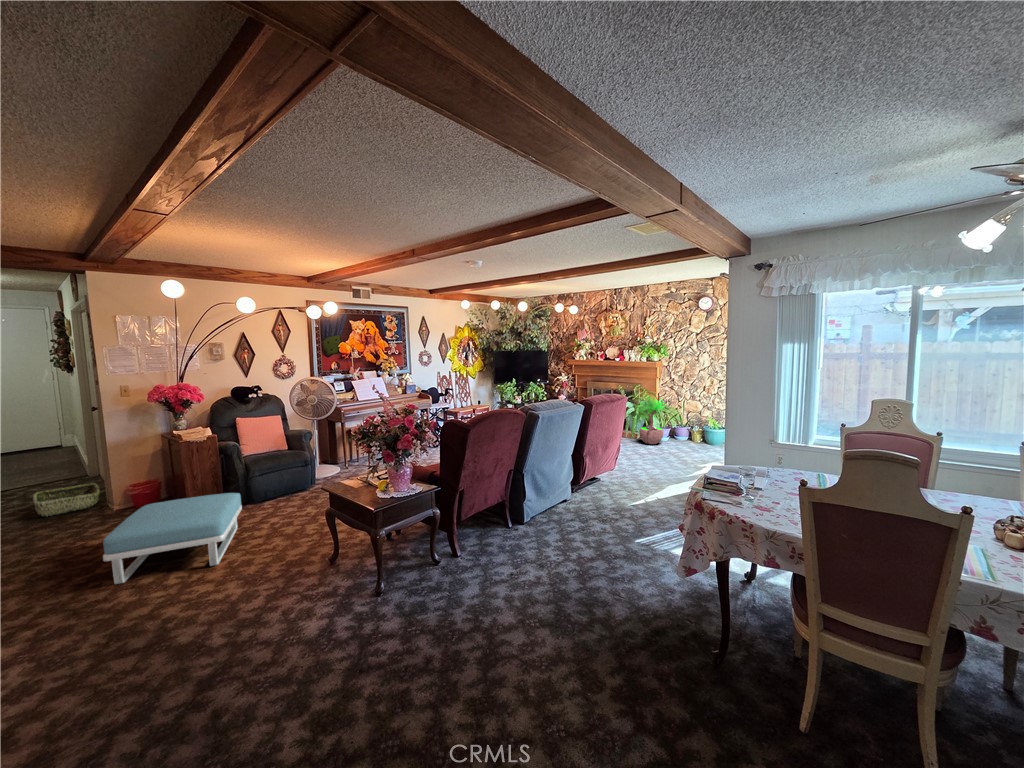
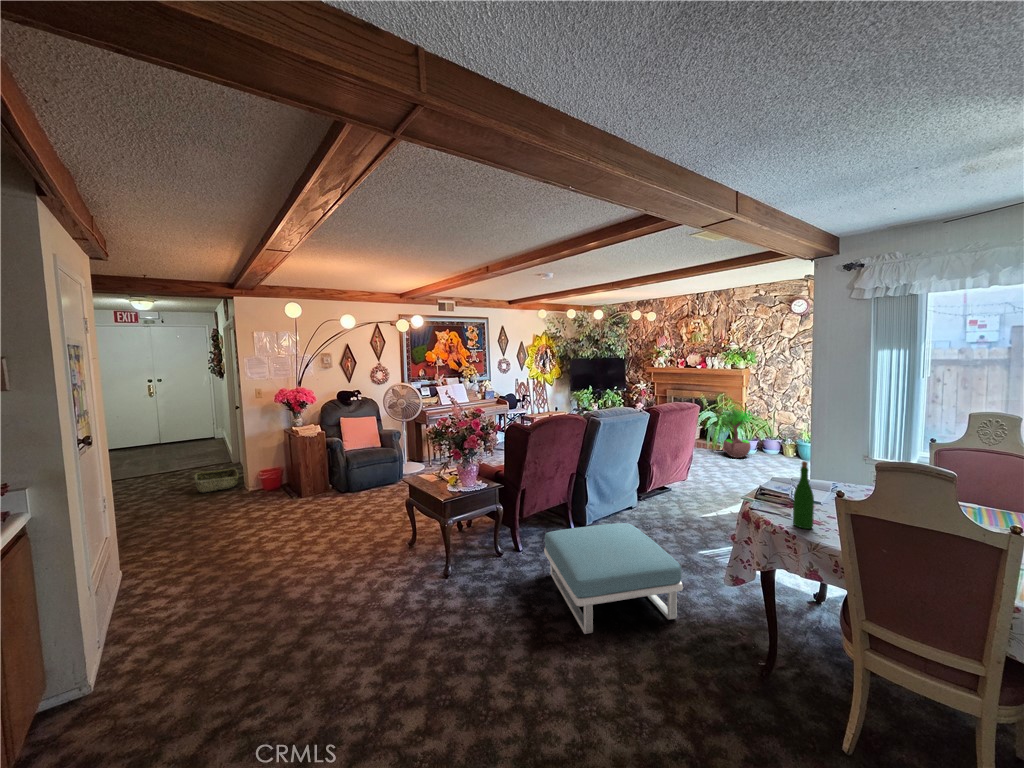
wine bottle: none [746,450,766,517] -> present [793,461,814,529]
footstool: present [103,493,242,584] -> present [544,523,683,634]

